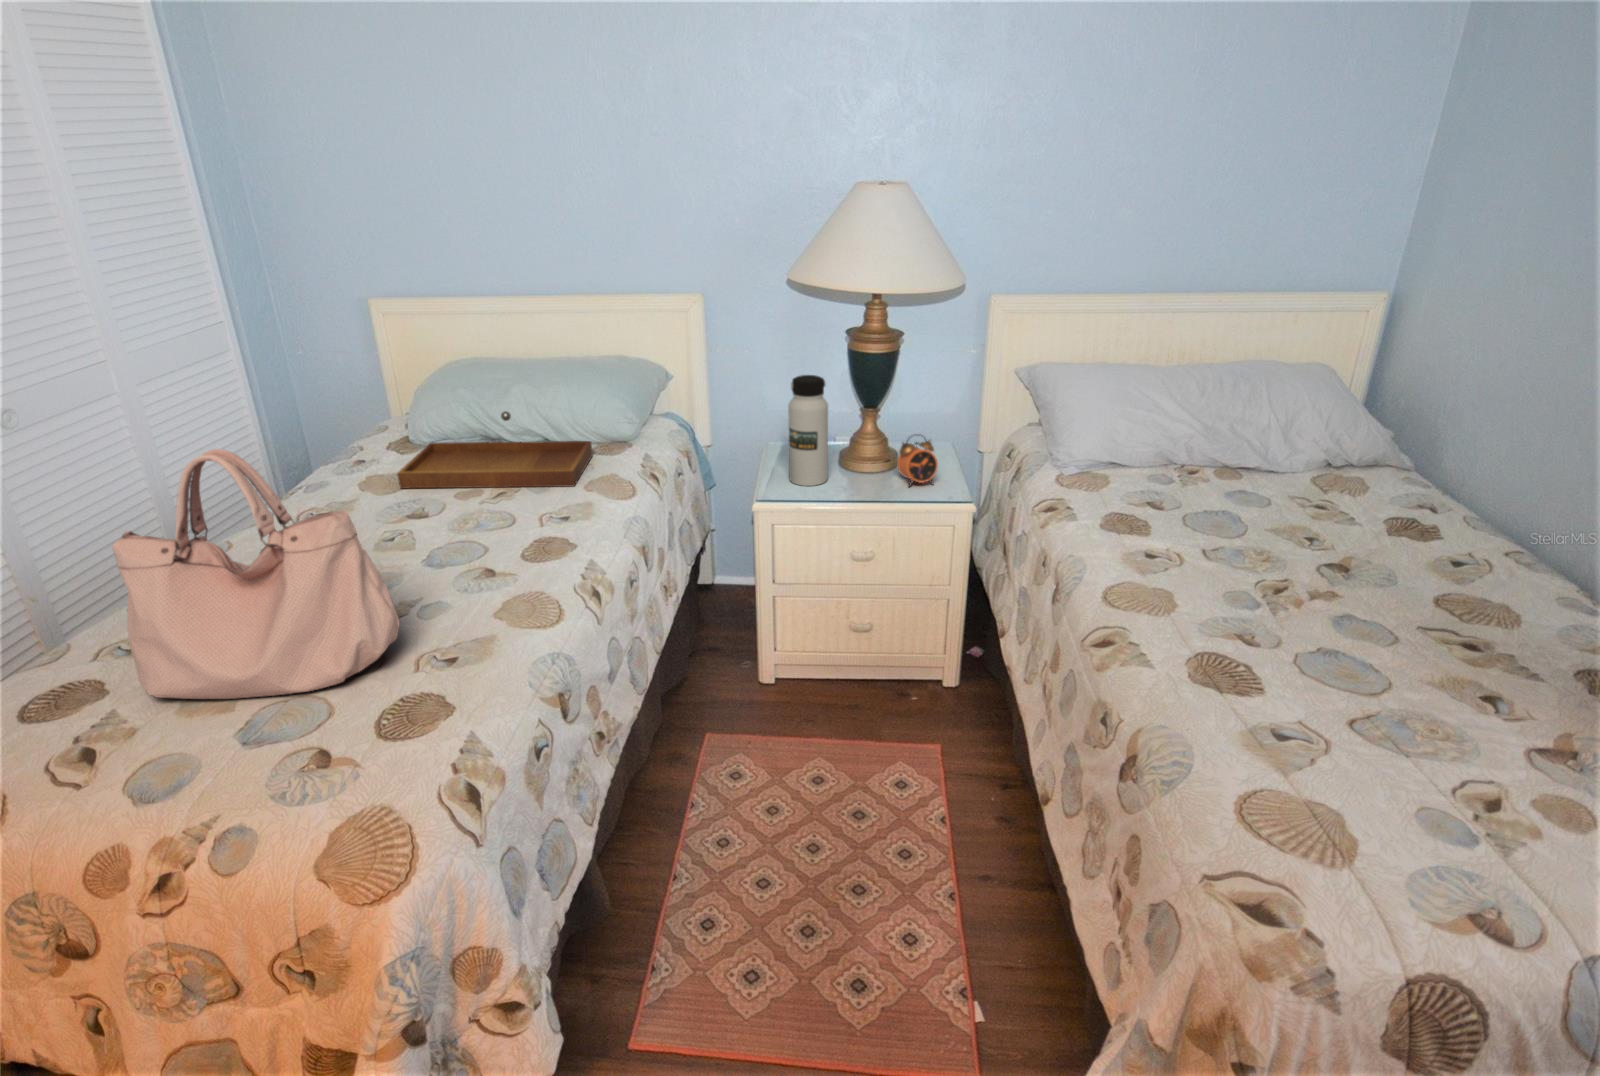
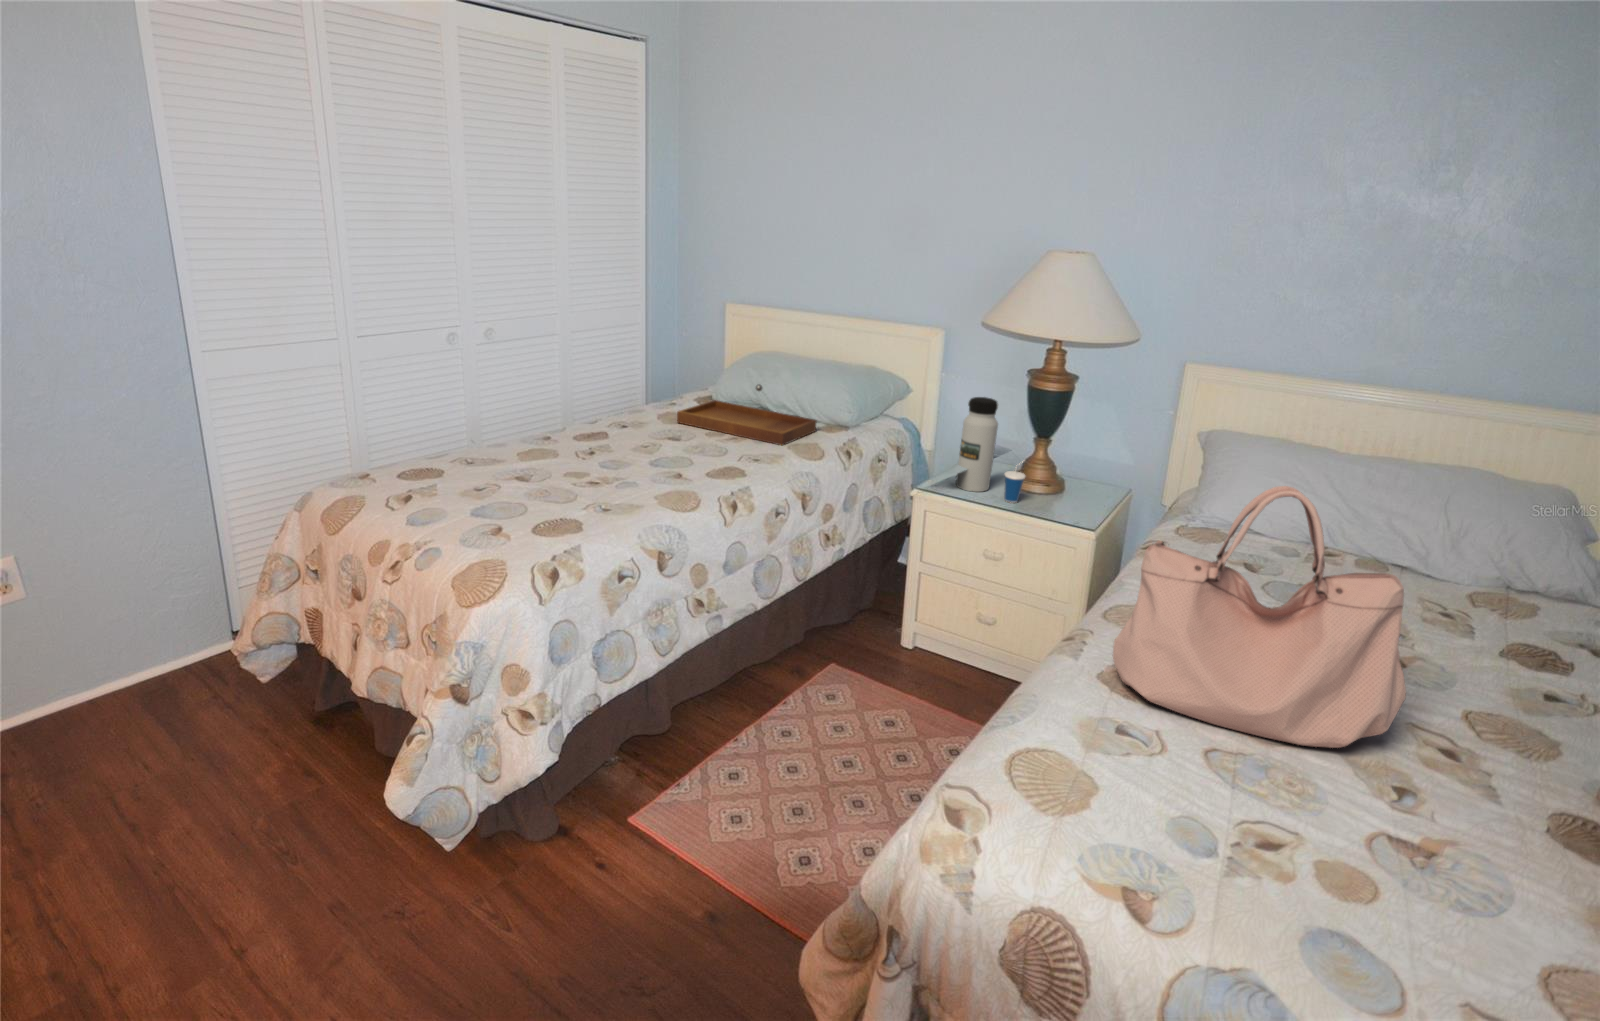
alarm clock: present [897,434,938,486] -> none [1050,466,1085,515]
cup: none [851,439,874,489] -> present [1004,471,1025,503]
handbag: present [112,449,399,699] -> present [1113,486,1406,748]

